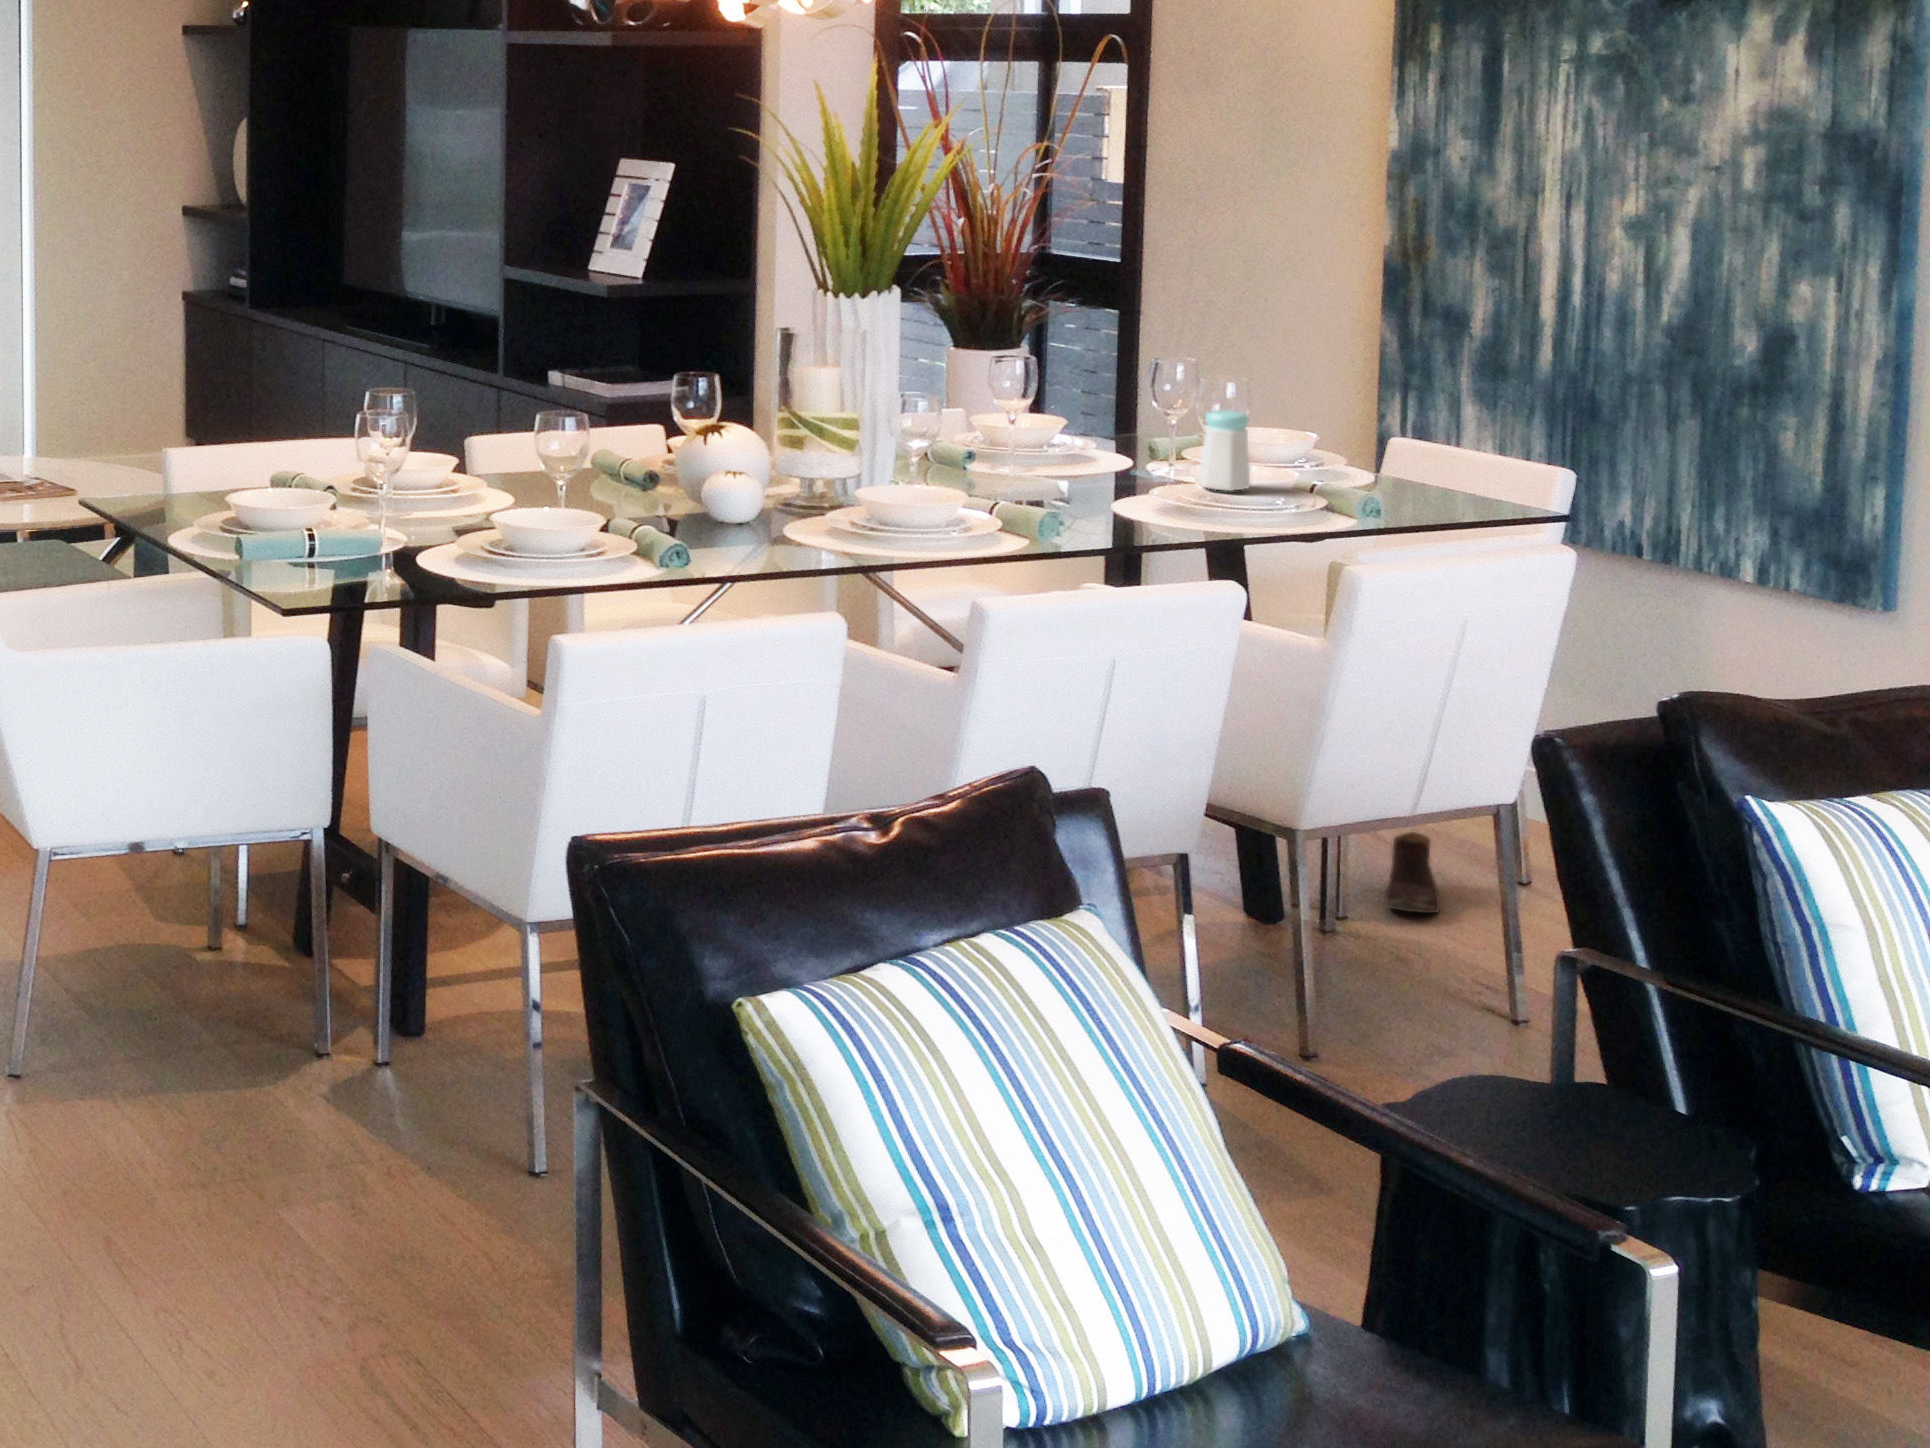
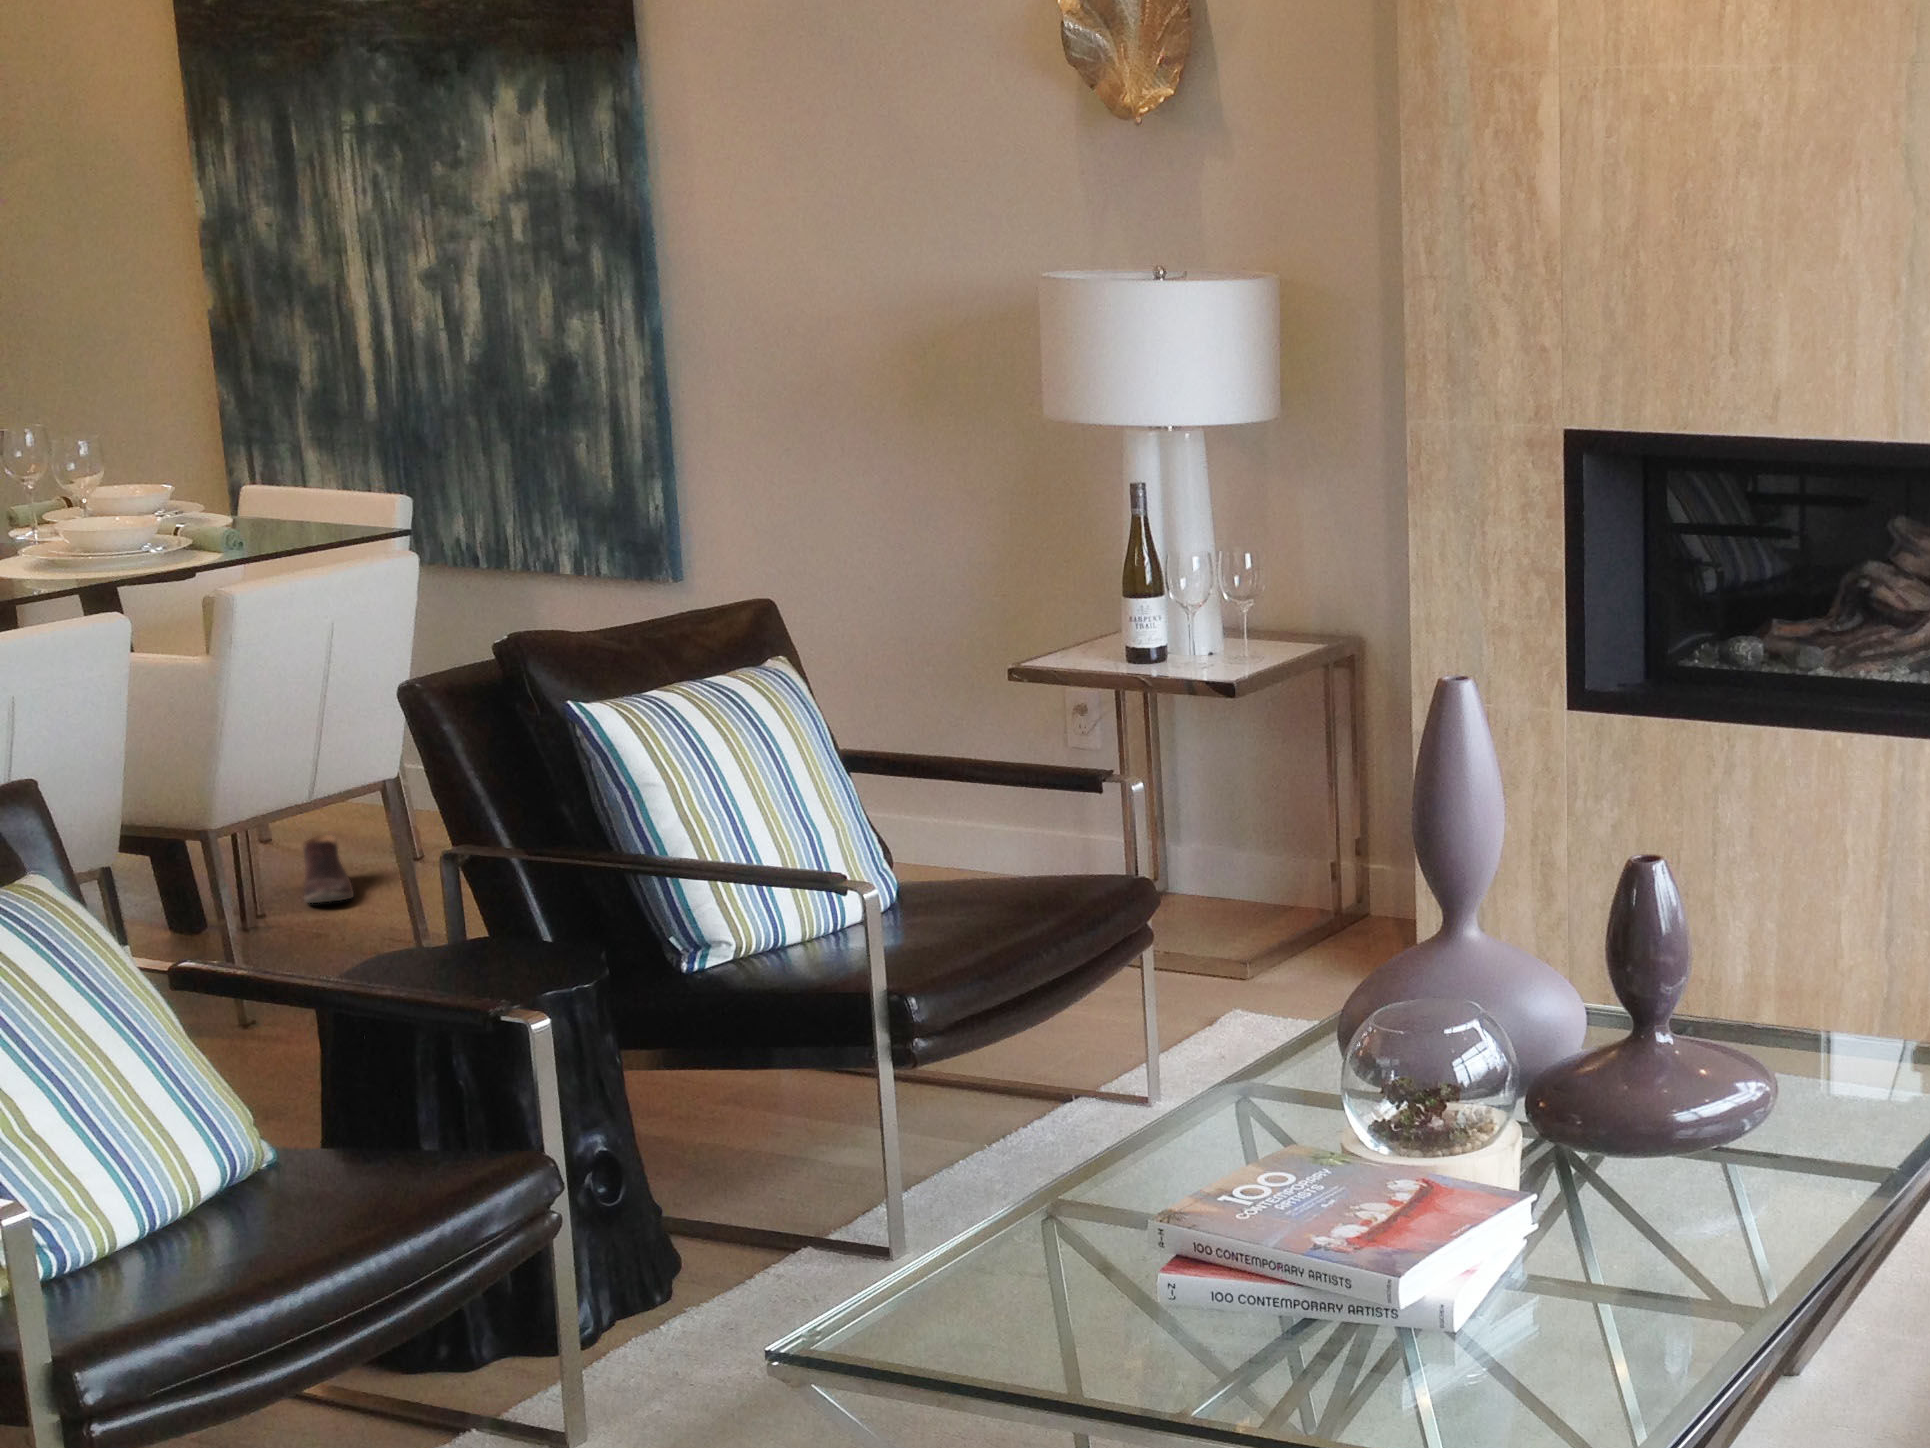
salt shaker: present [1199,410,1250,491] -> none [55,469,112,545]

